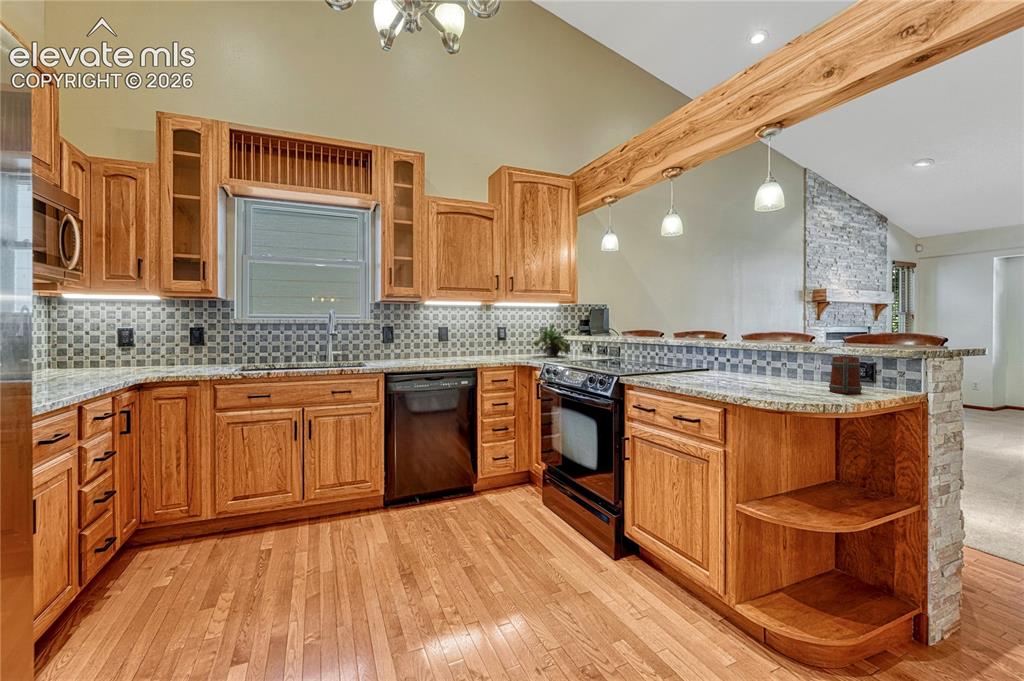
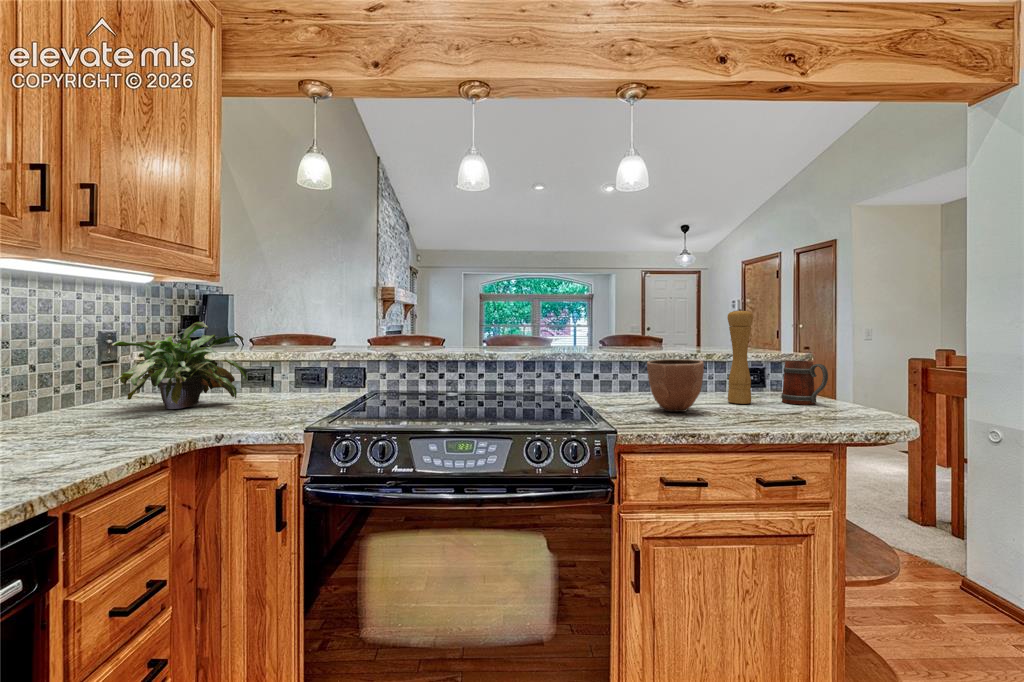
pepper mill: none [780,314,803,386] -> present [727,309,753,404]
decorative bowl: none [694,348,732,381] -> present [647,359,704,412]

